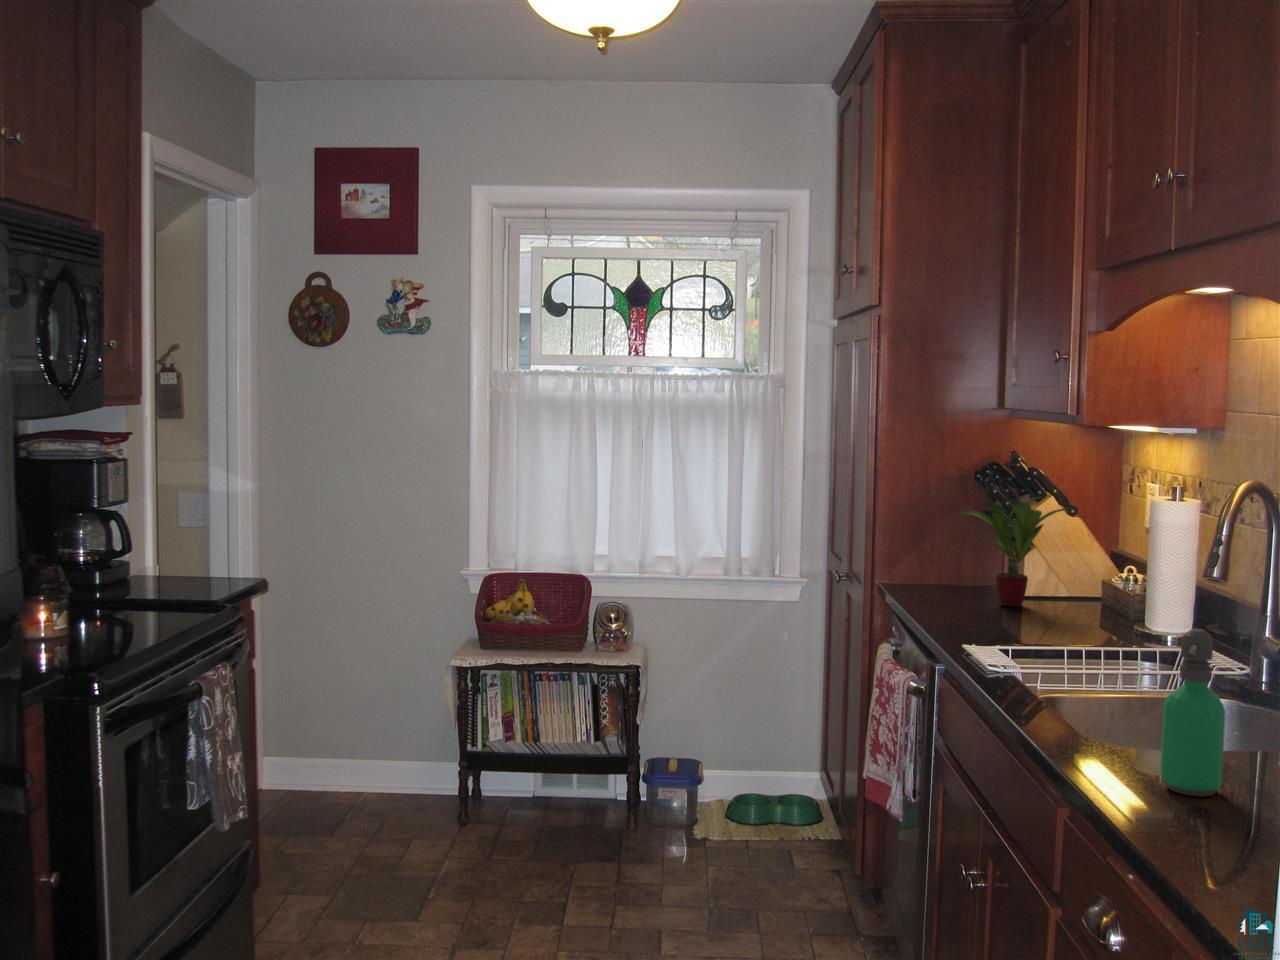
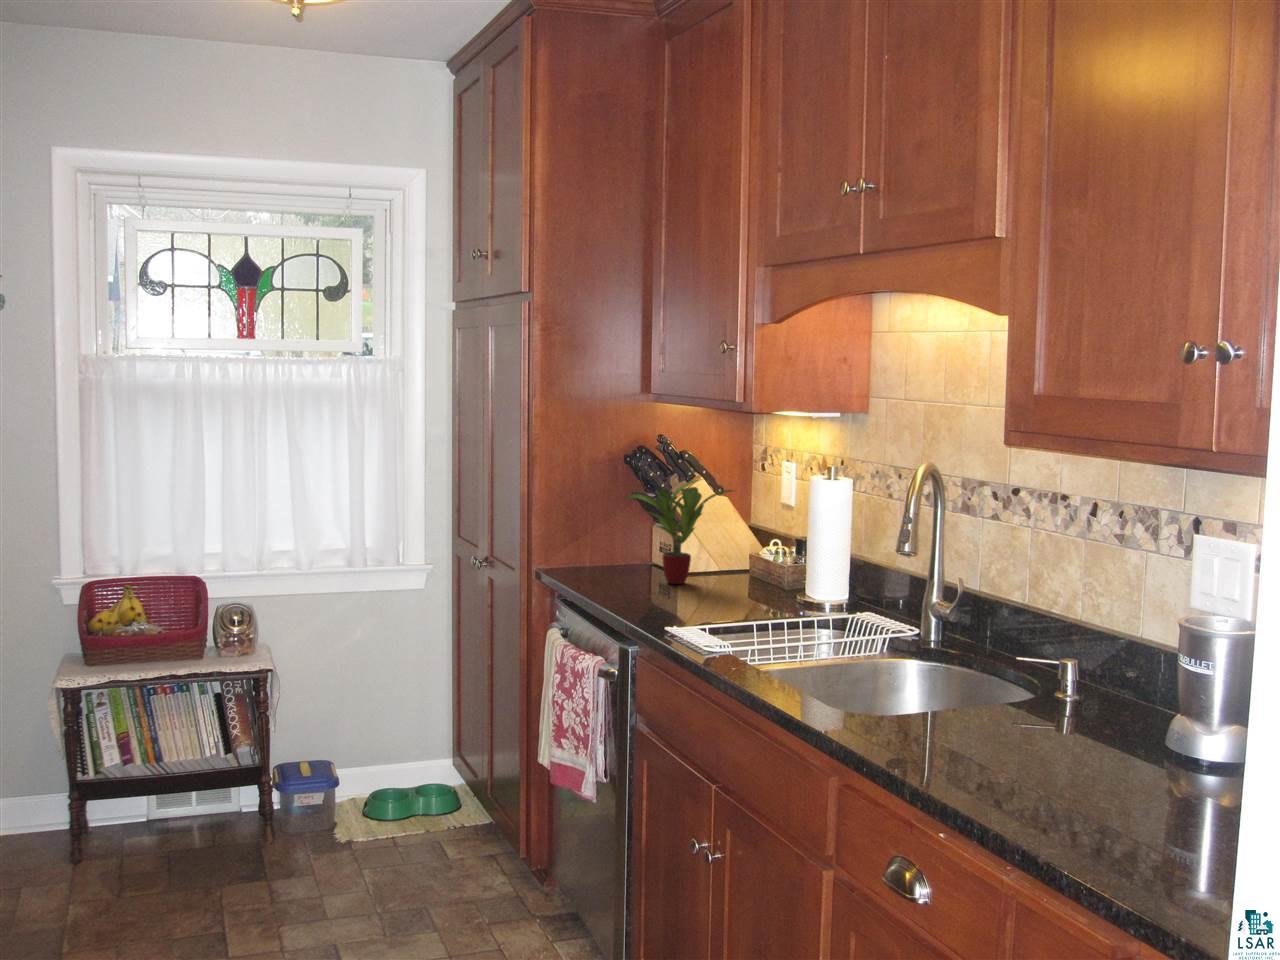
soap dispenser: present [1160,629,1225,797] -> none [912,609,965,755]

